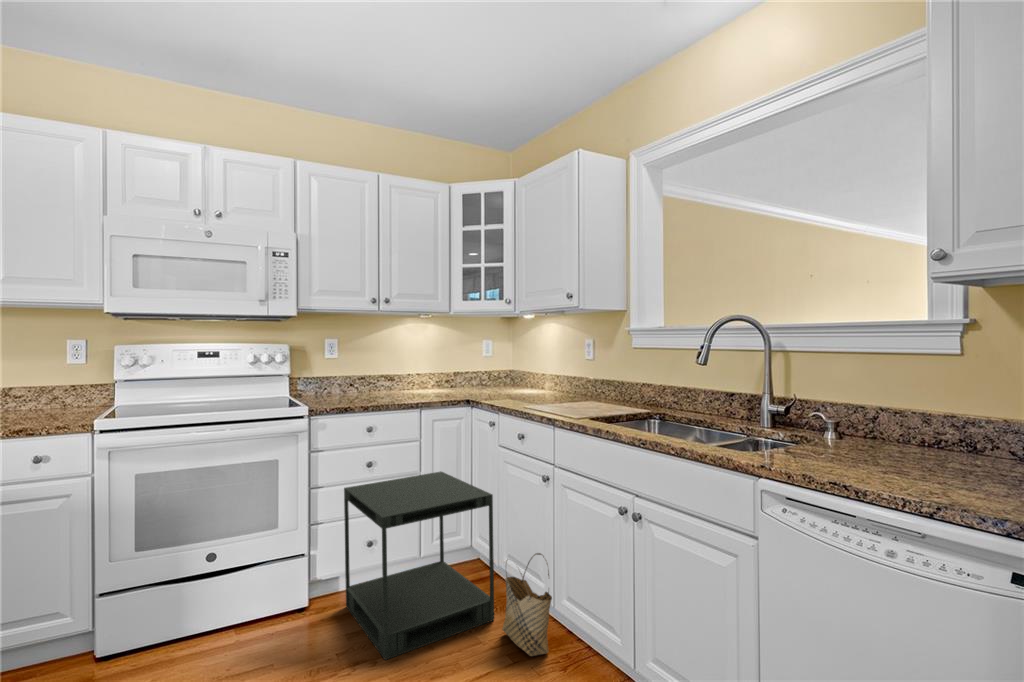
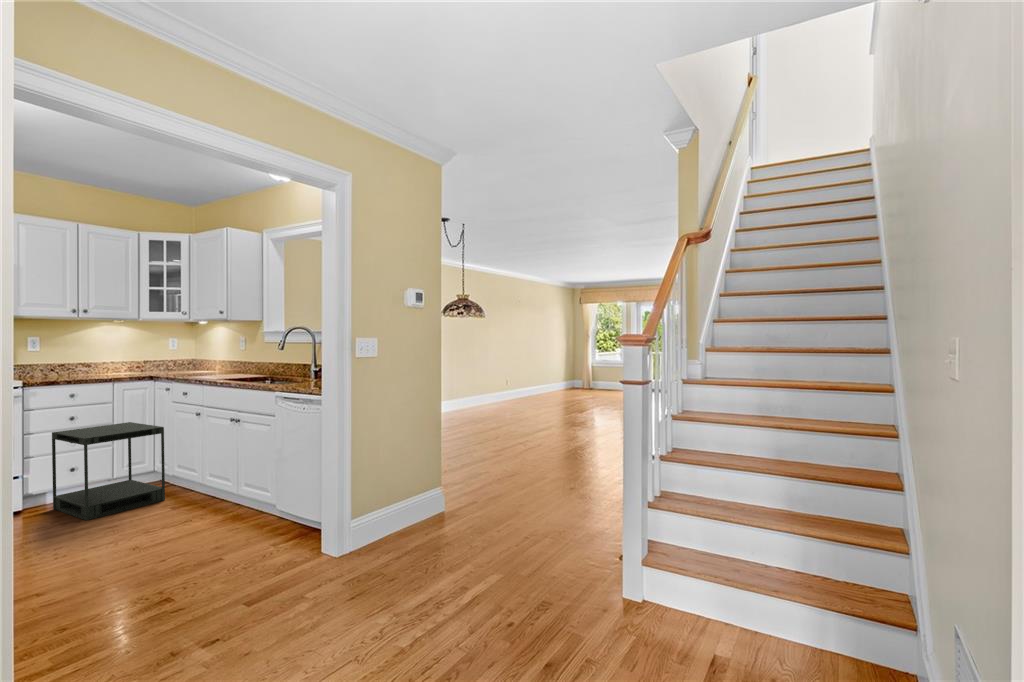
woven basket: present [502,553,552,656] -> none [169,455,198,506]

